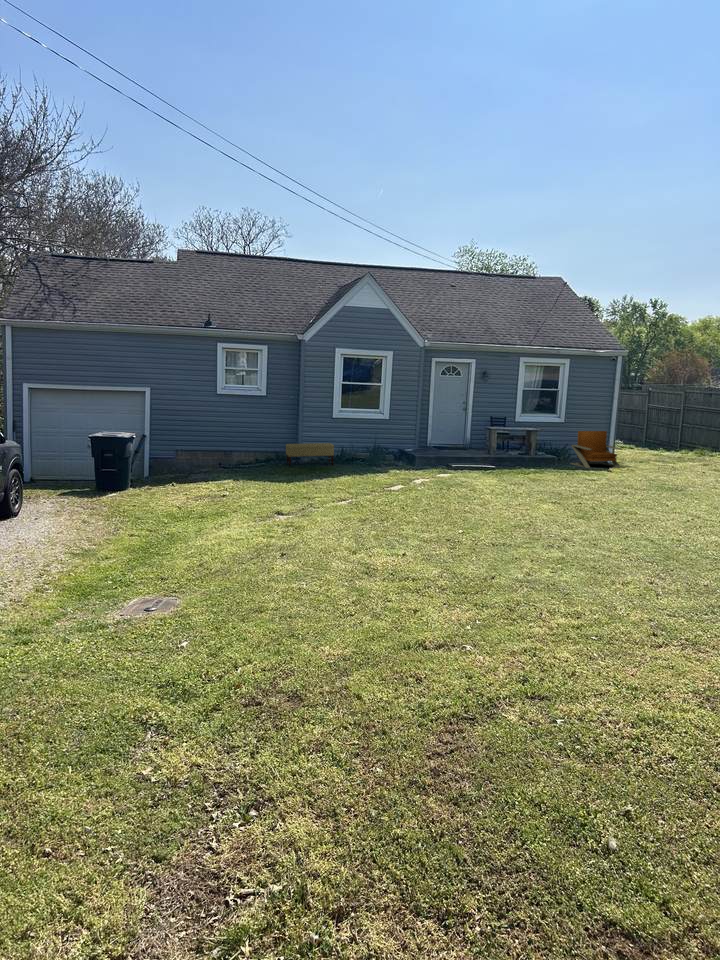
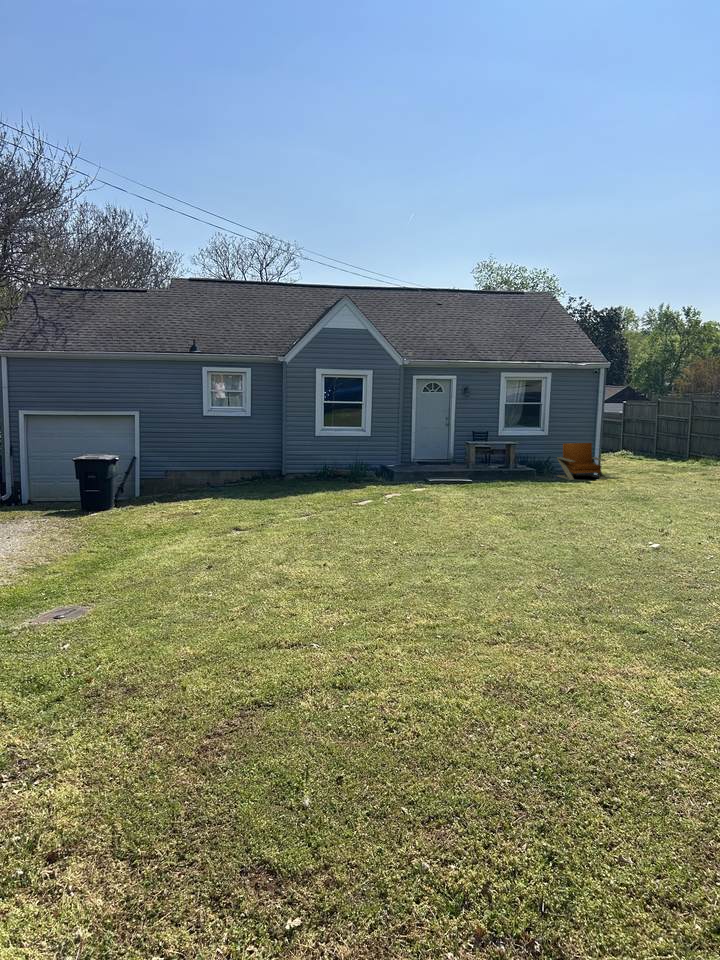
bench: present [286,443,334,466] -> none [269,461,316,484]

